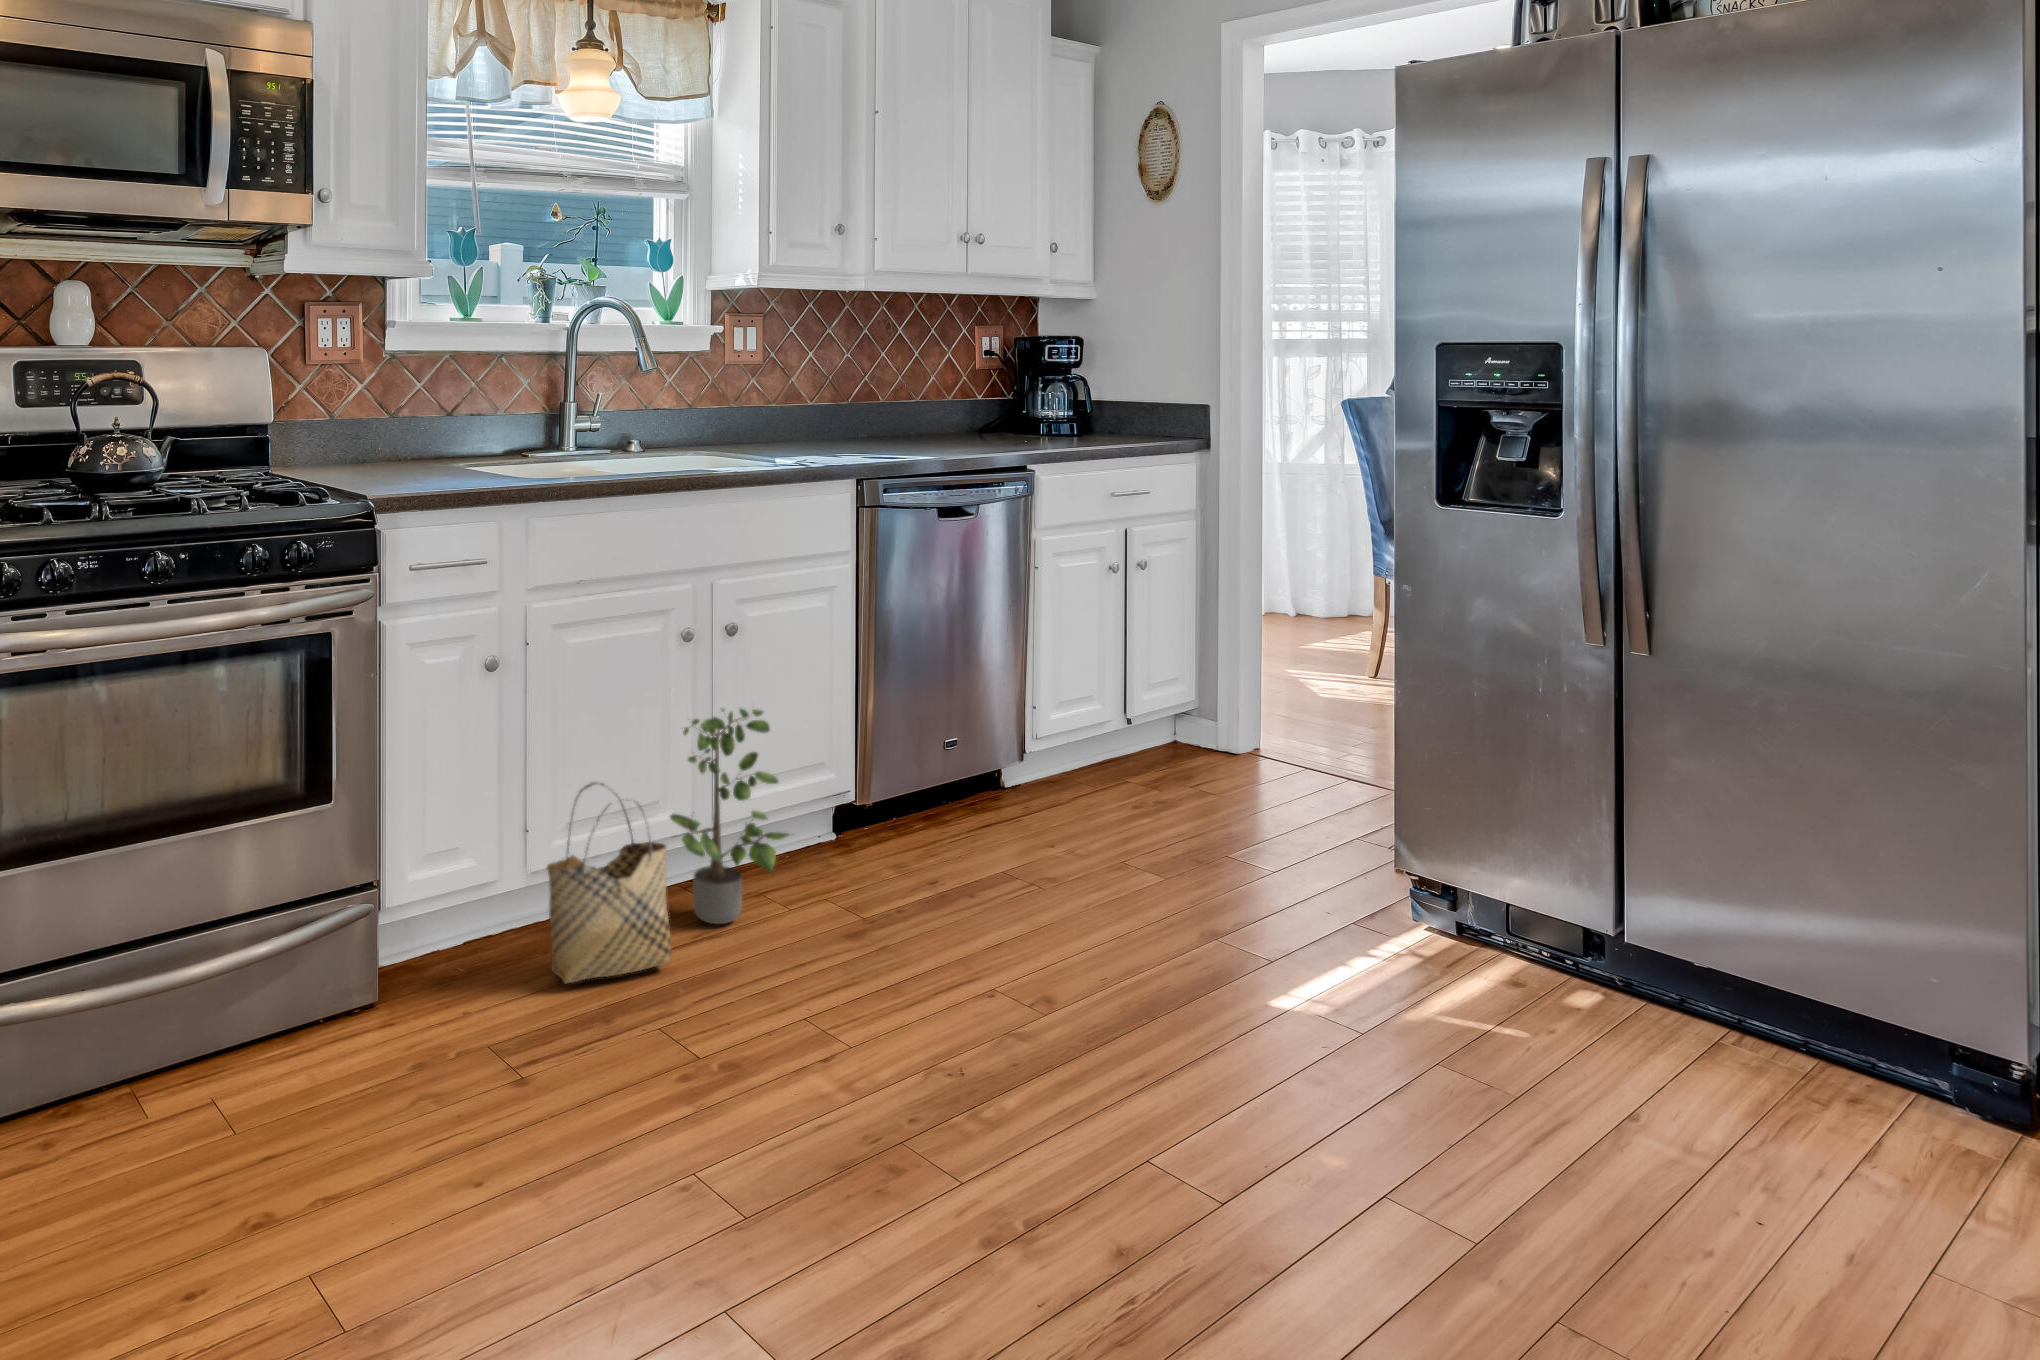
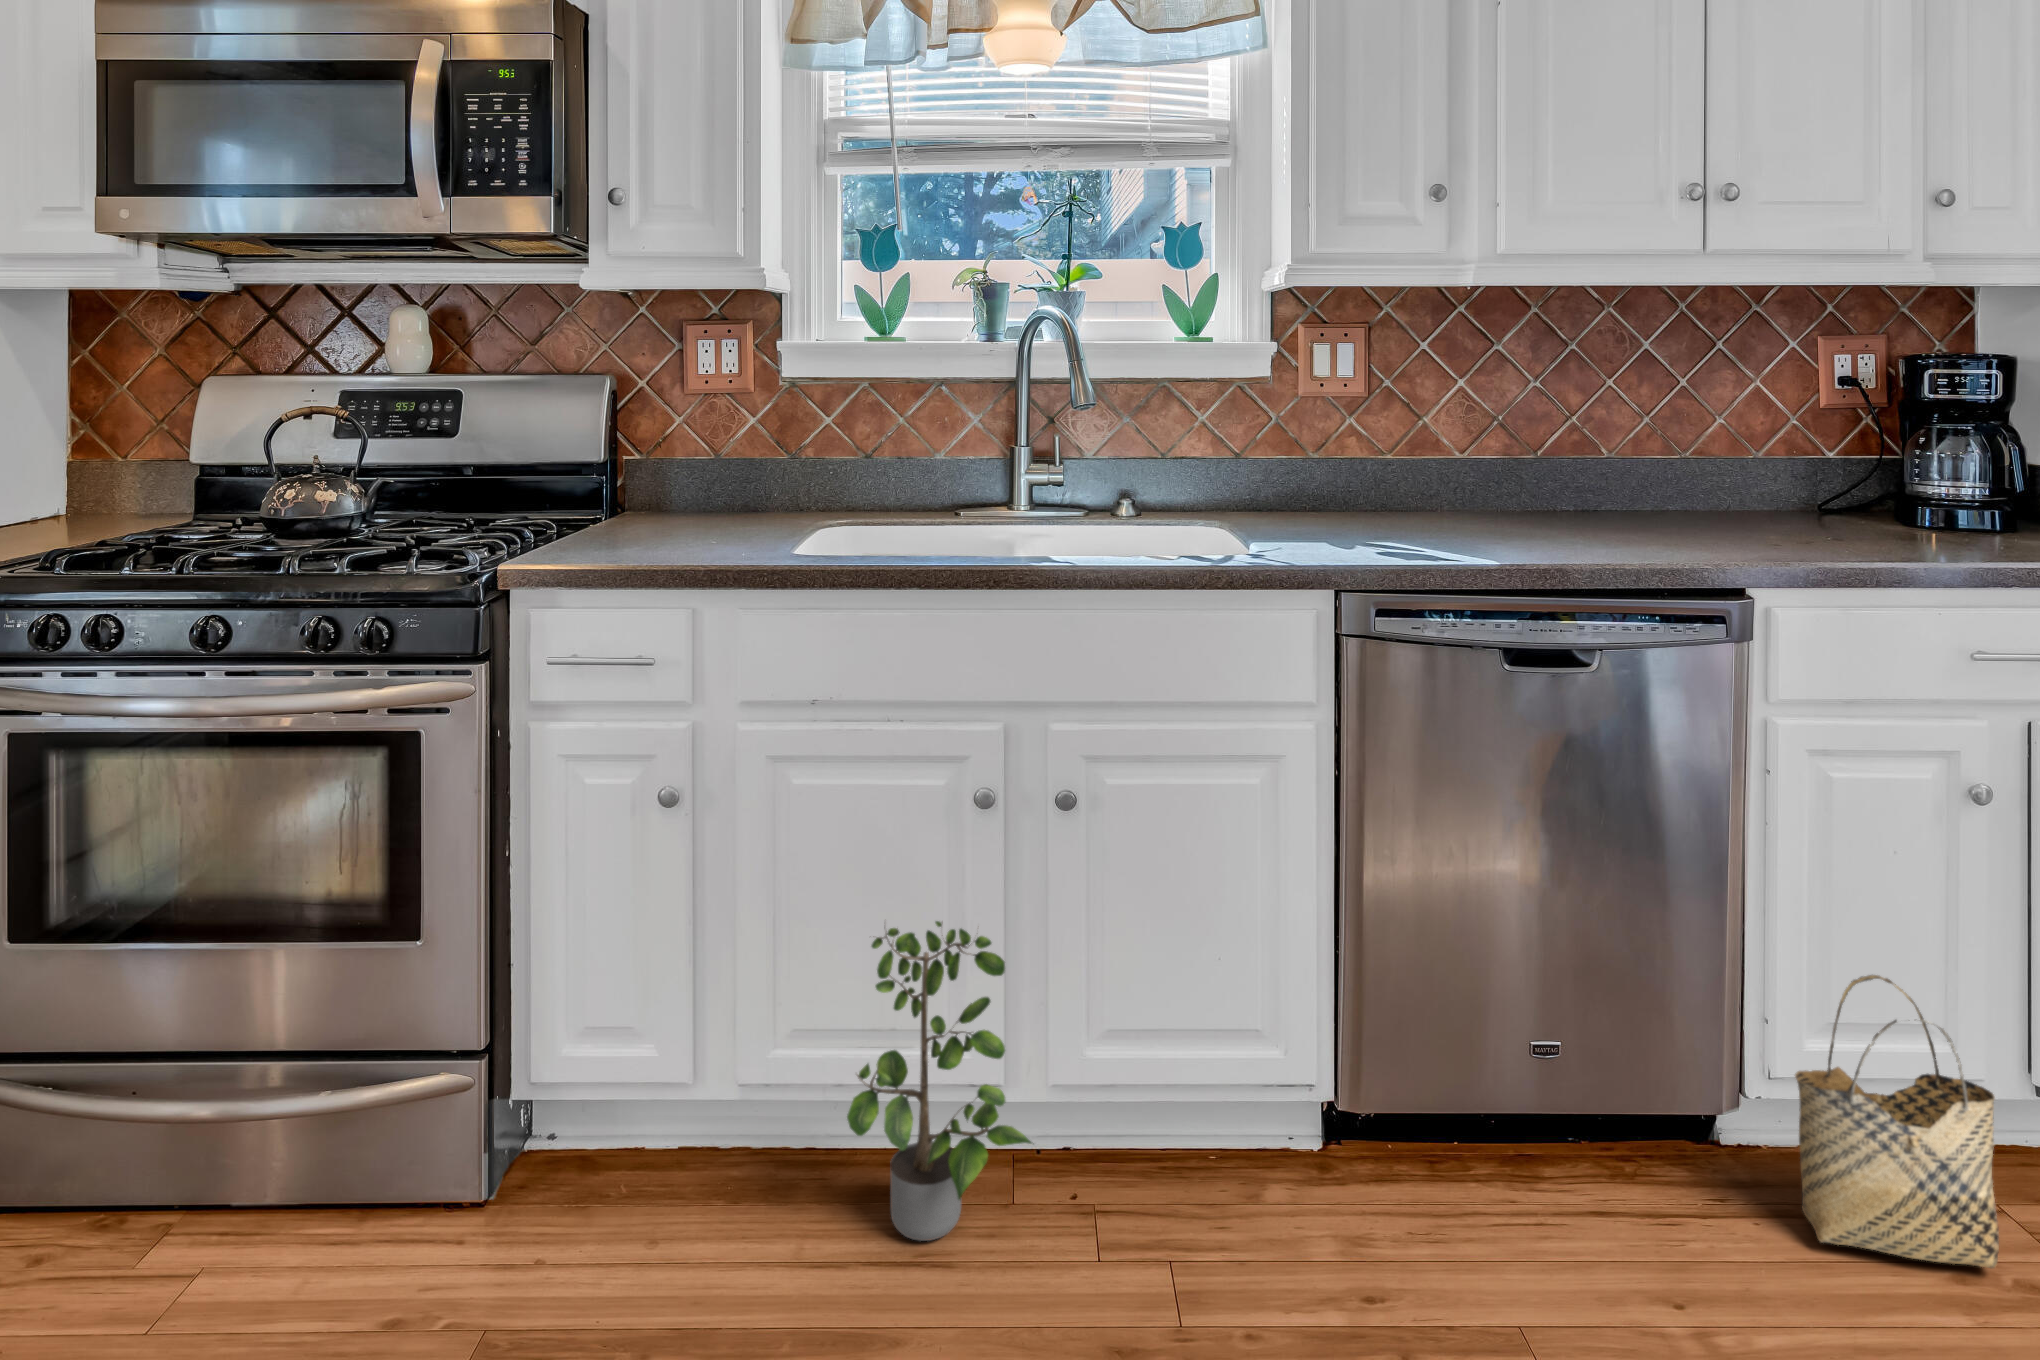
woven basket: present [547,782,671,984] -> present [1795,975,1999,1268]

